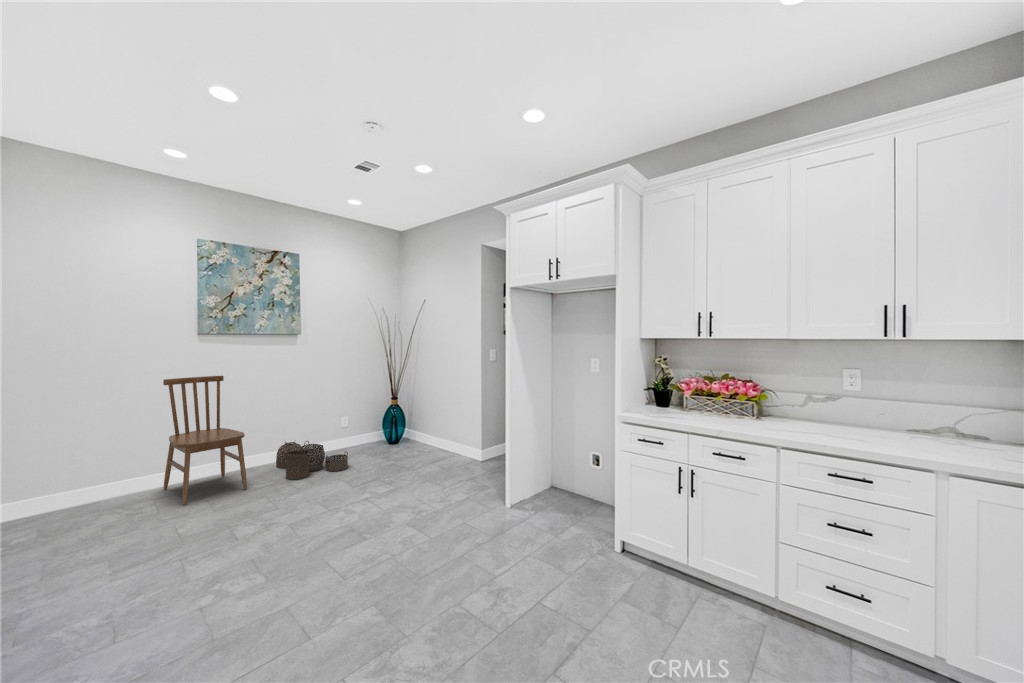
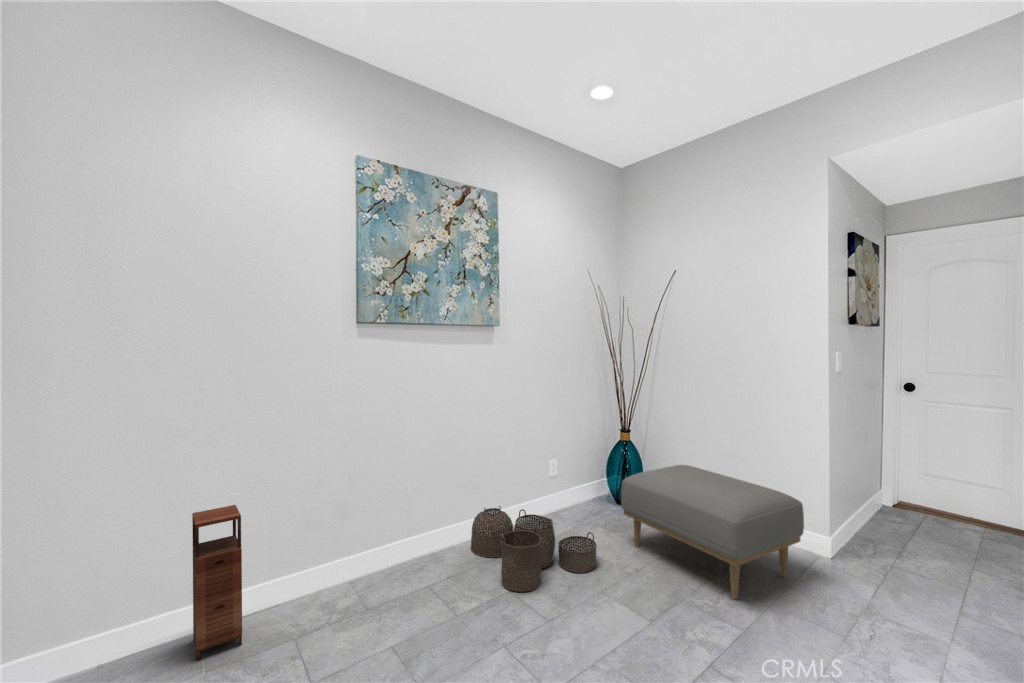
dining chair: present [163,376,247,505] -> none [306,395,448,661]
ottoman: none [370,415,454,476] -> present [621,465,804,599]
storage cabinet: none [93,434,124,510] -> present [192,505,242,660]

